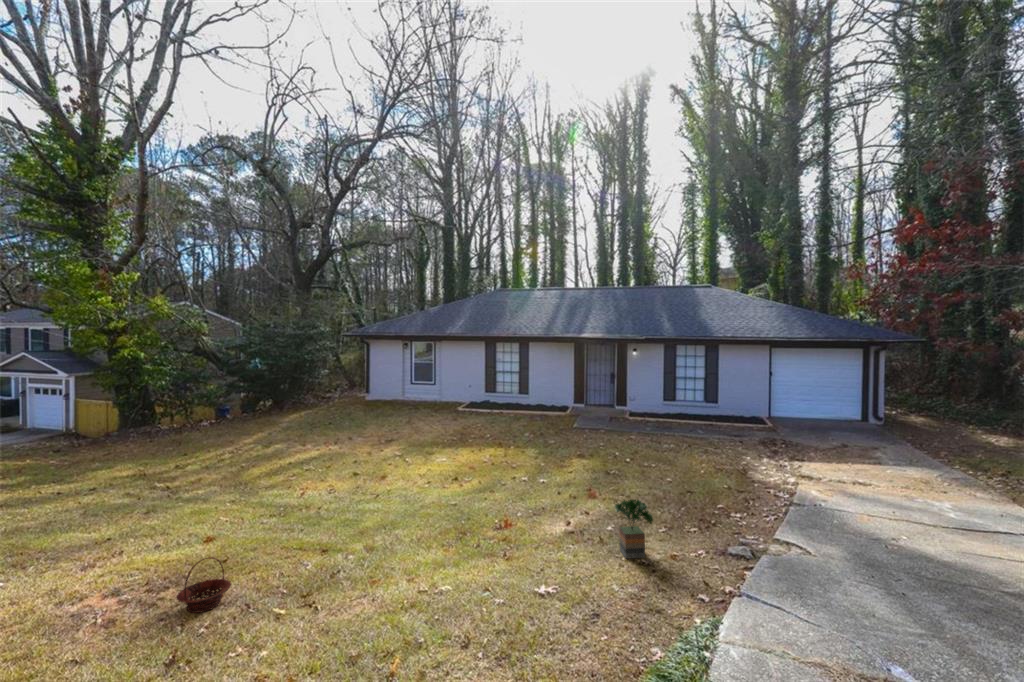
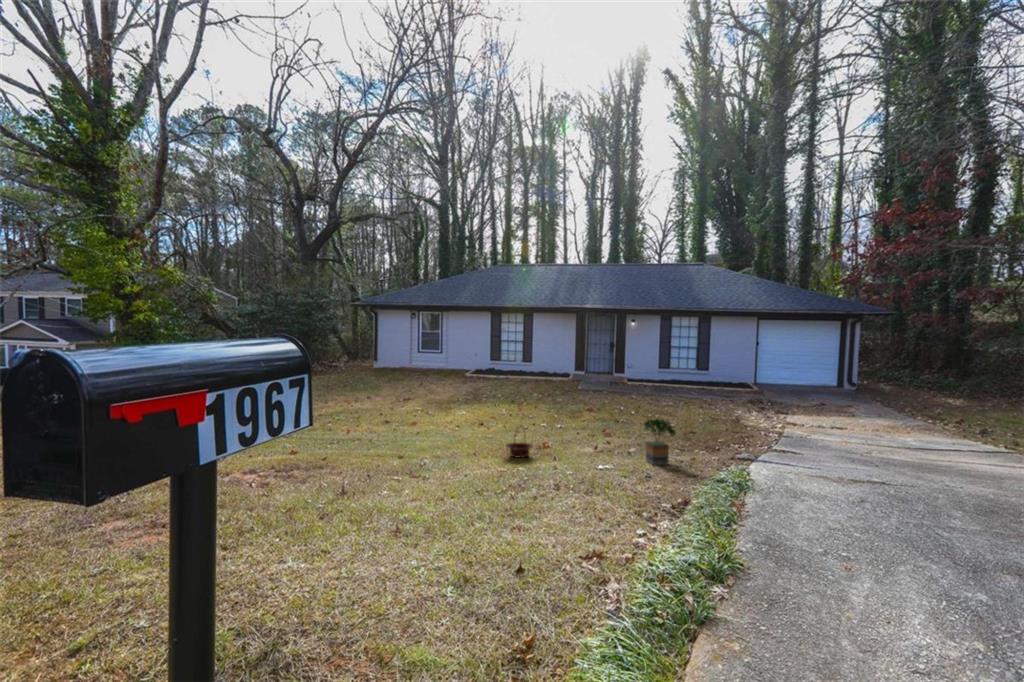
basket: present [176,557,231,613] -> present [506,437,534,457]

